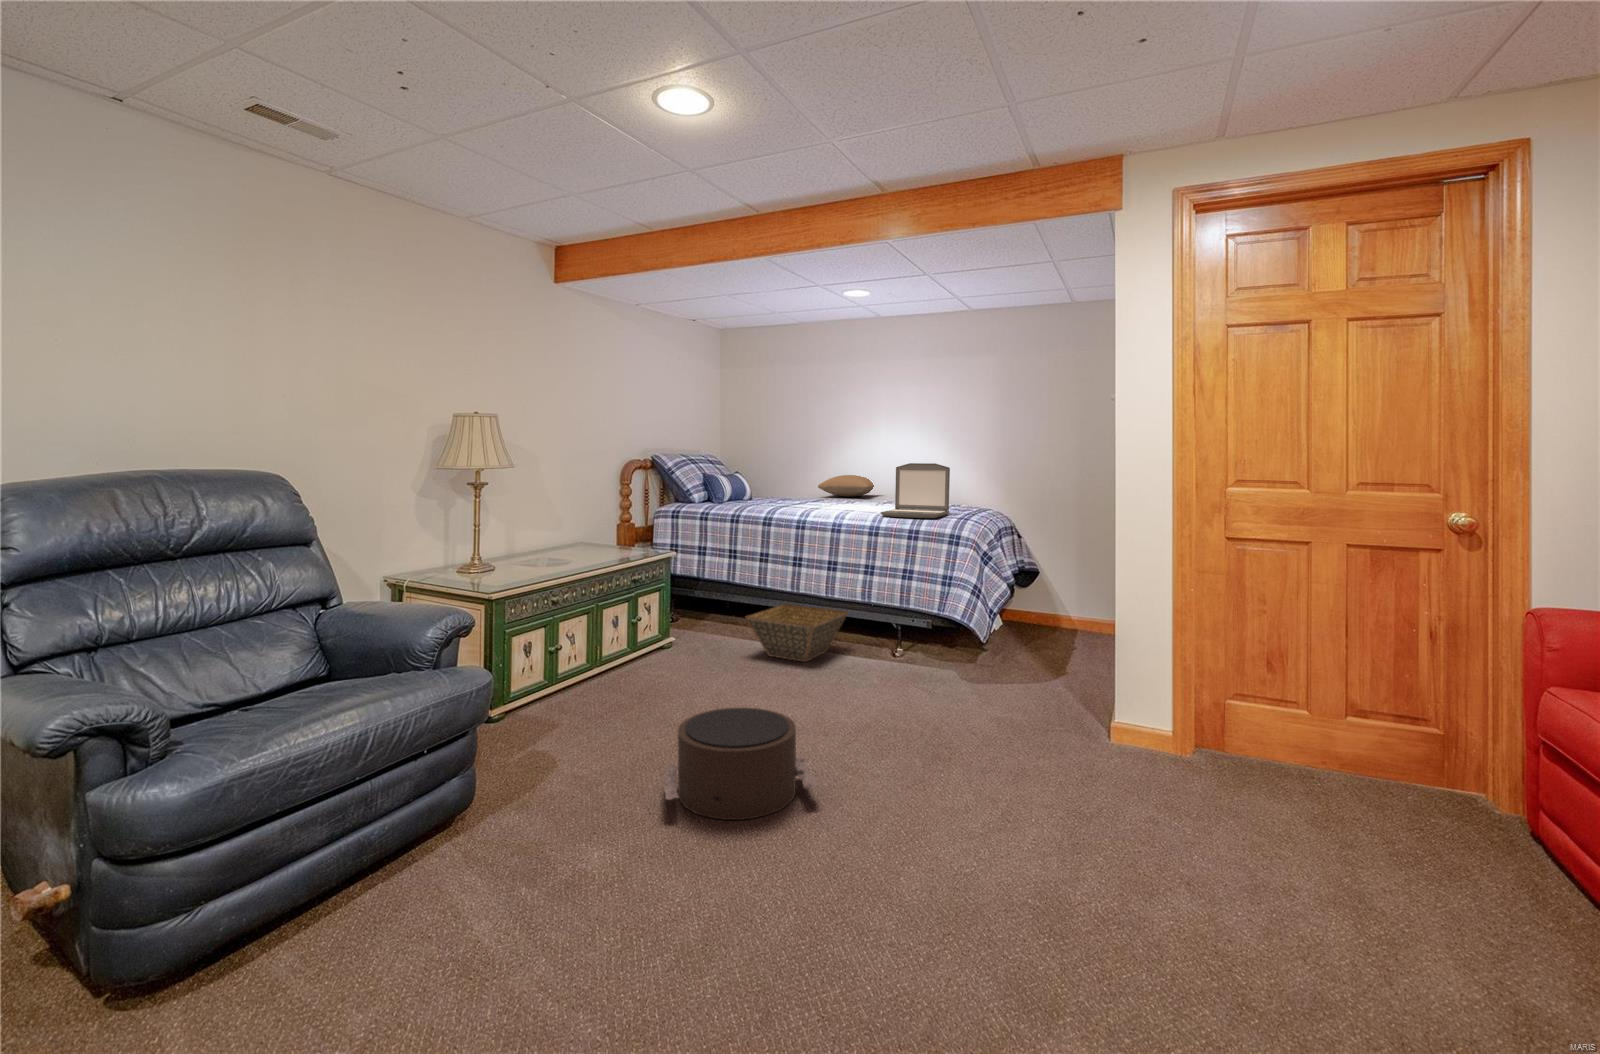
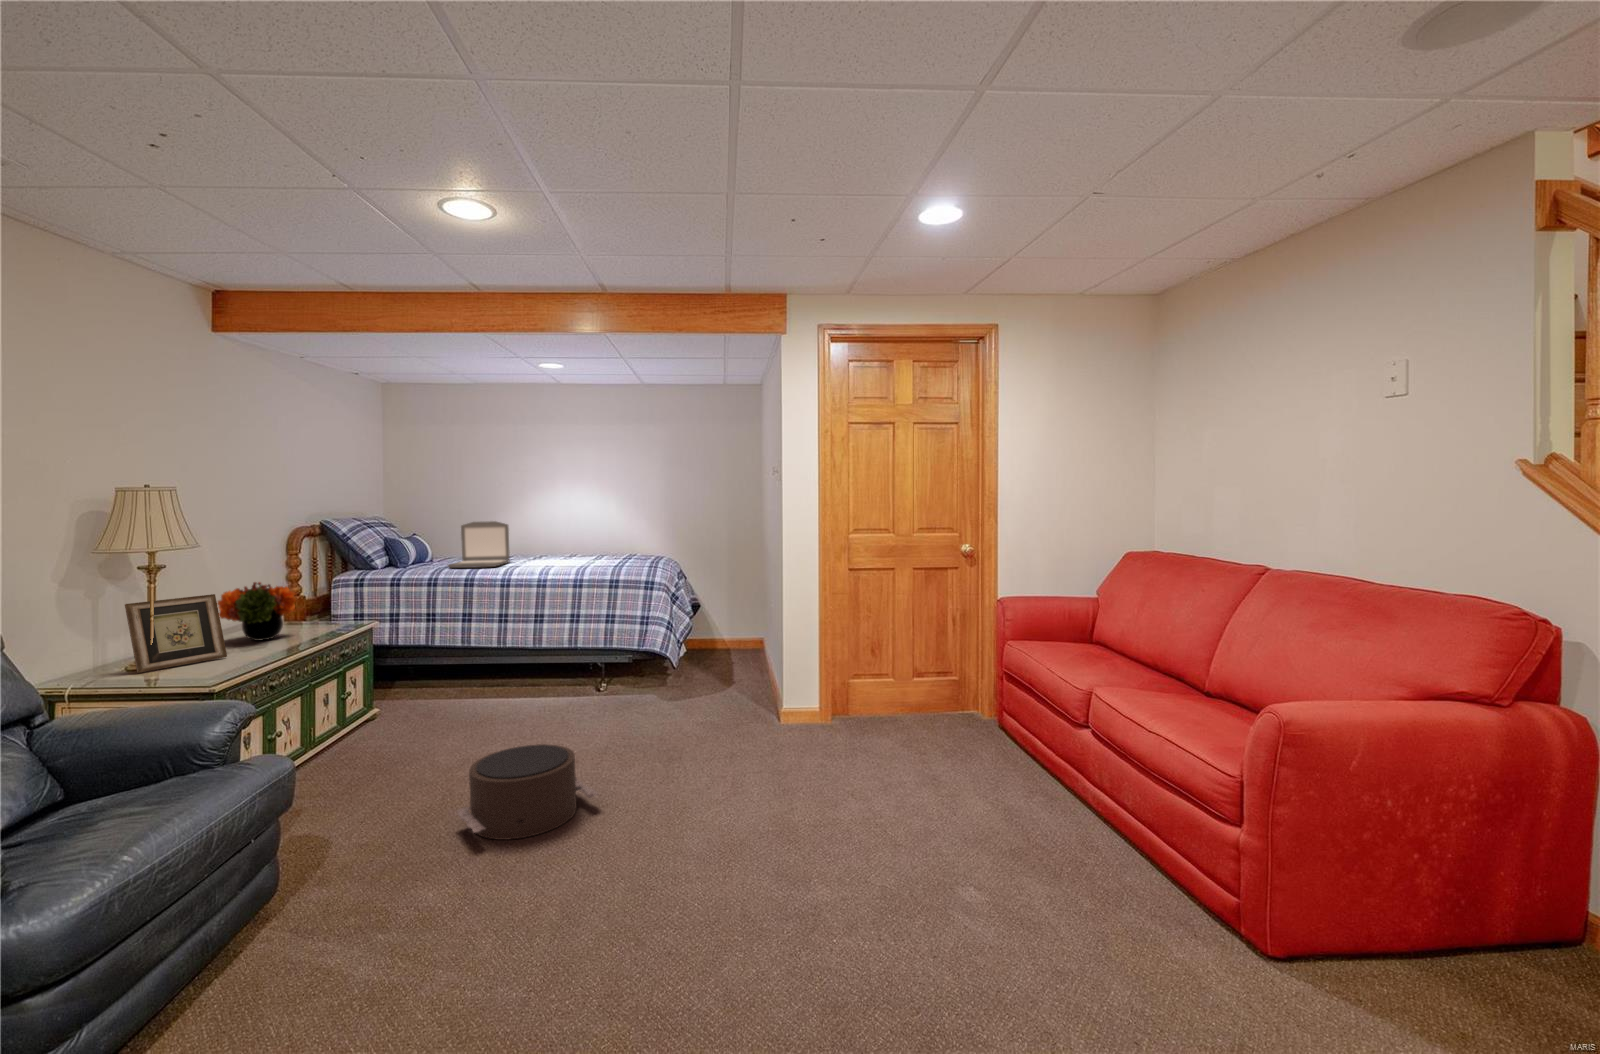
laptop: present [881,463,950,518] -> present [448,521,510,568]
pillow: present [818,475,874,497] -> none [503,532,563,552]
flower arrangement: none [539,503,604,559] -> present [218,582,296,641]
picture frame: none [455,510,531,575] -> present [125,594,227,673]
basket: present [746,604,848,662] -> none [462,657,559,708]

